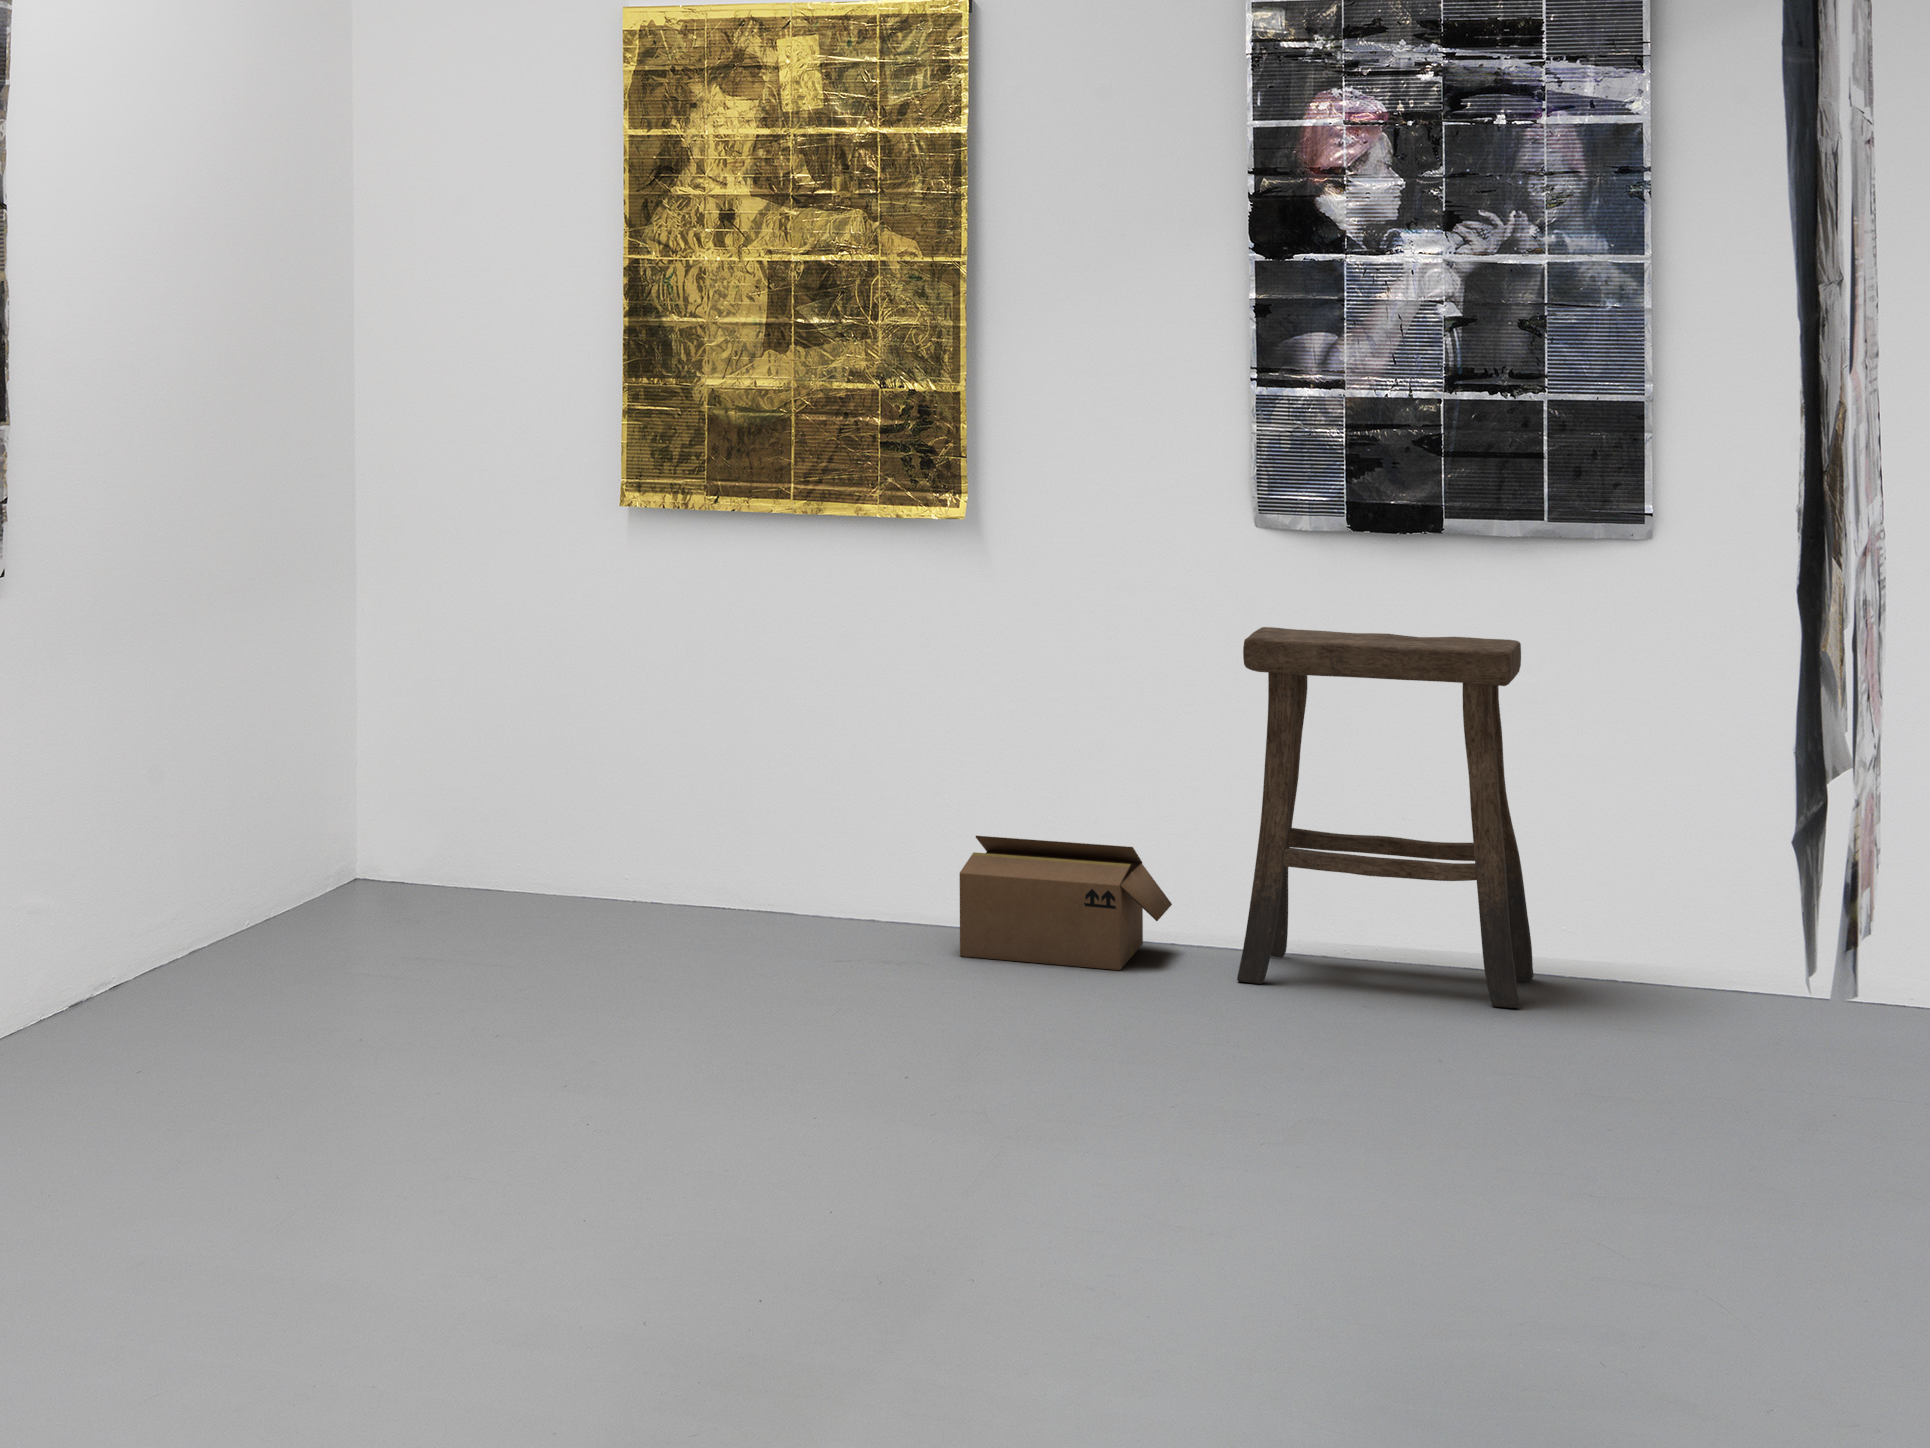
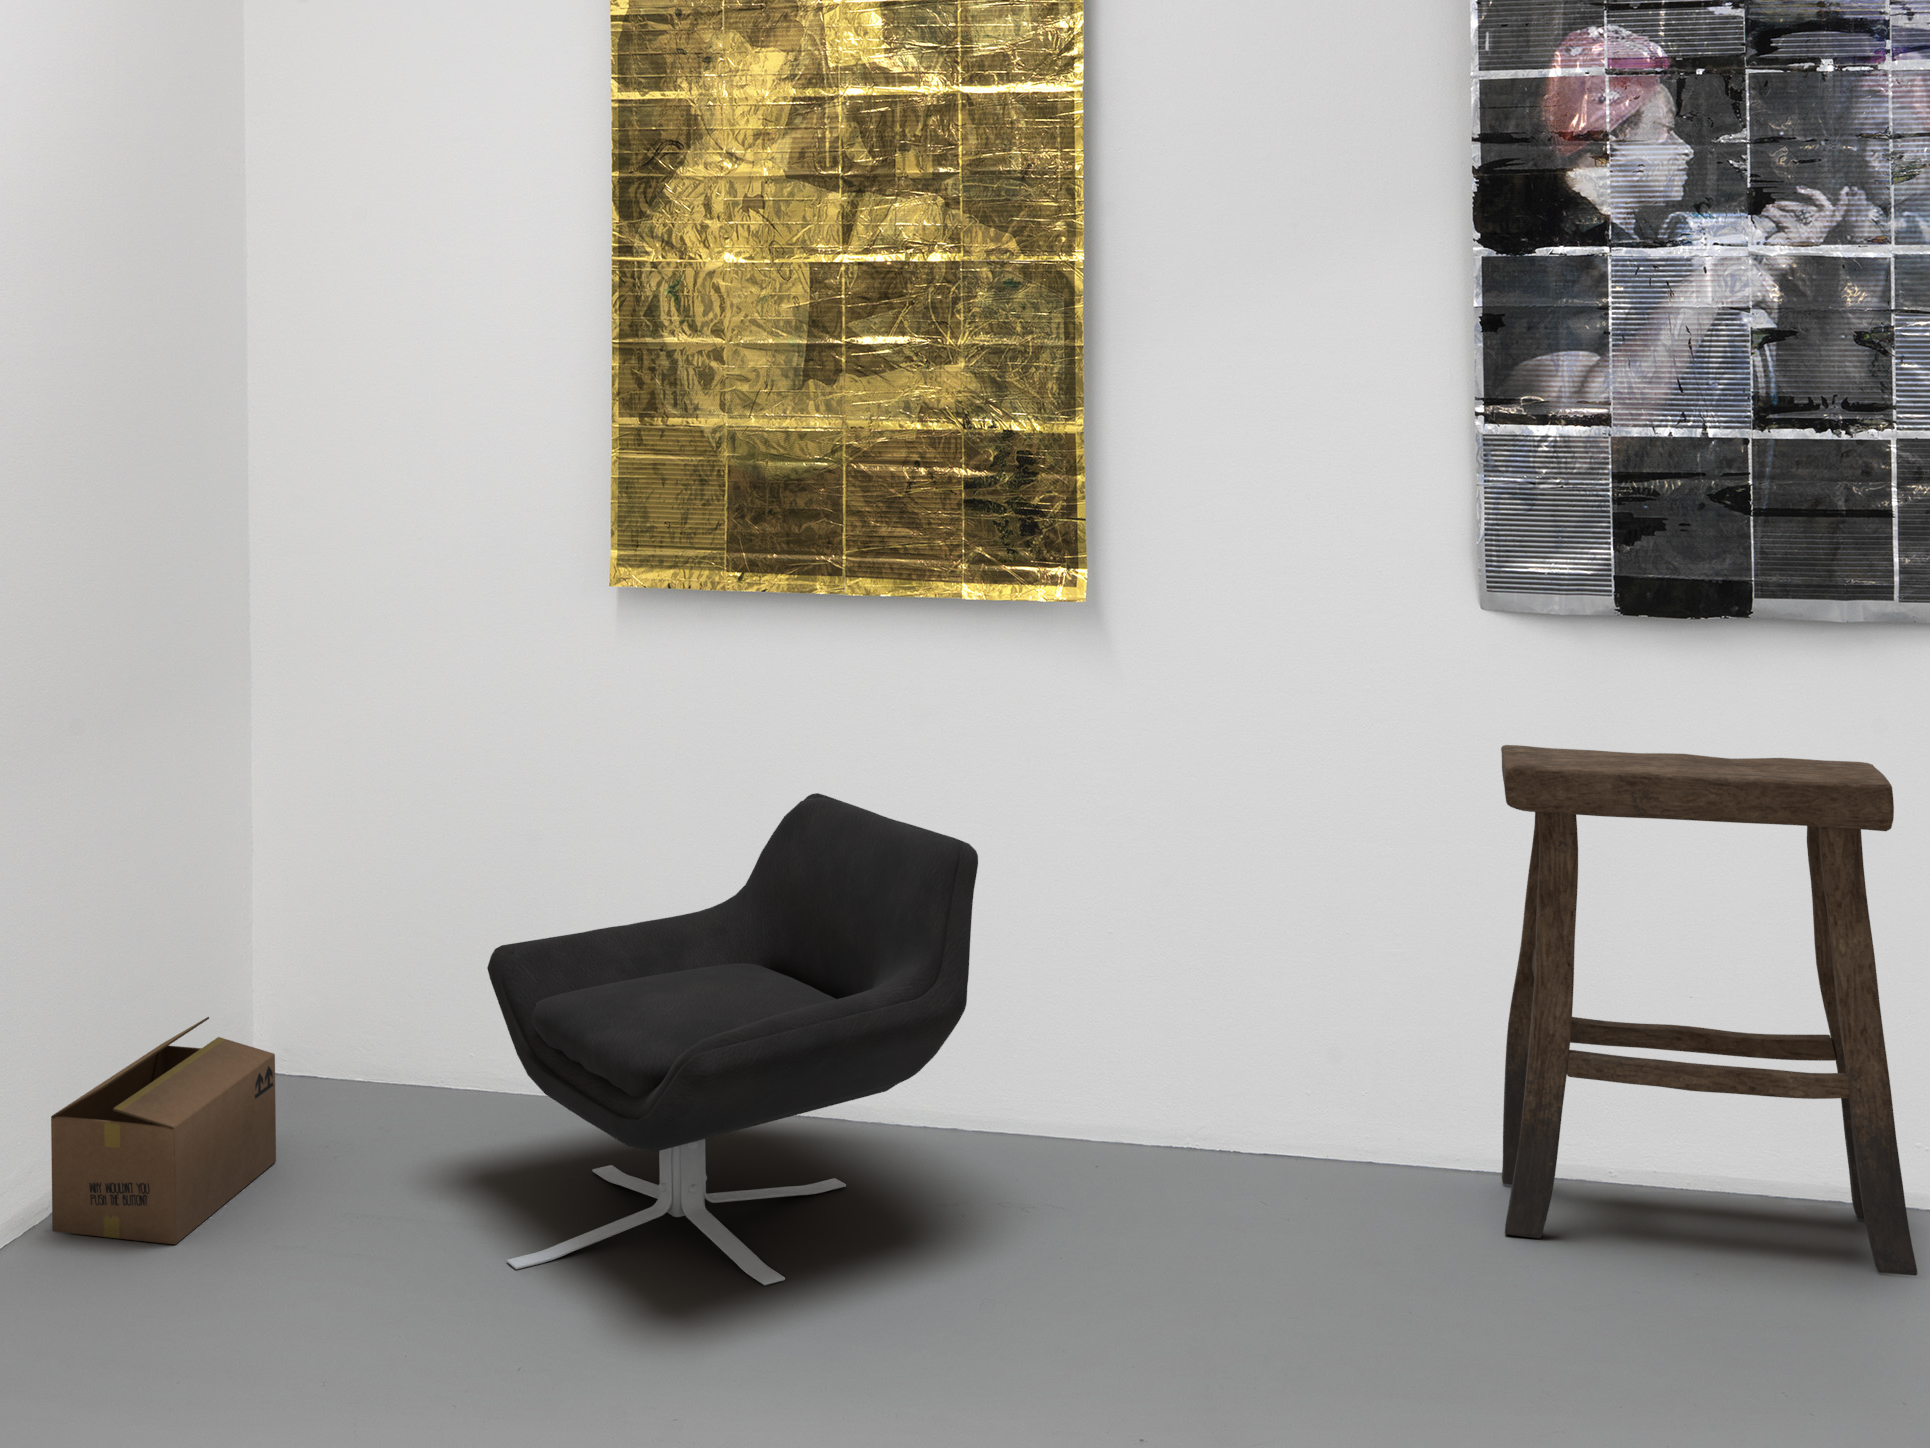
lounge chair: none [508,662,862,996] -> present [487,793,978,1285]
cardboard box: present [959,836,1172,970] -> present [51,1017,276,1245]

